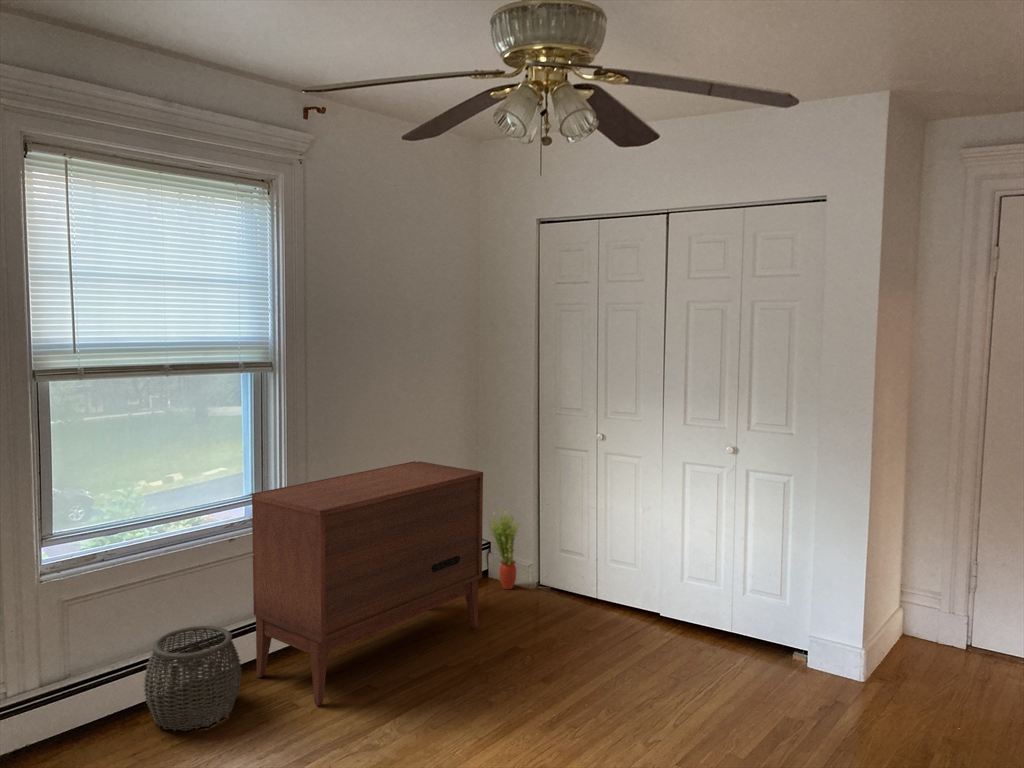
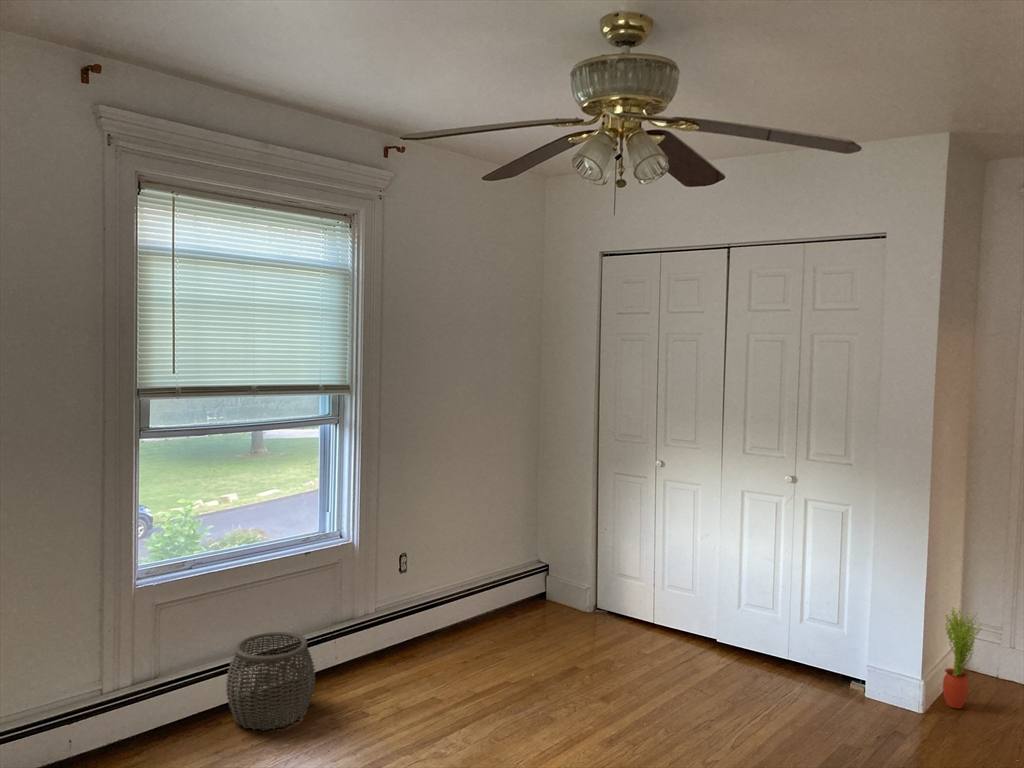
dresser: present [252,461,483,705] -> none [326,483,544,713]
potted plant: present [490,509,520,589] -> present [943,608,981,708]

